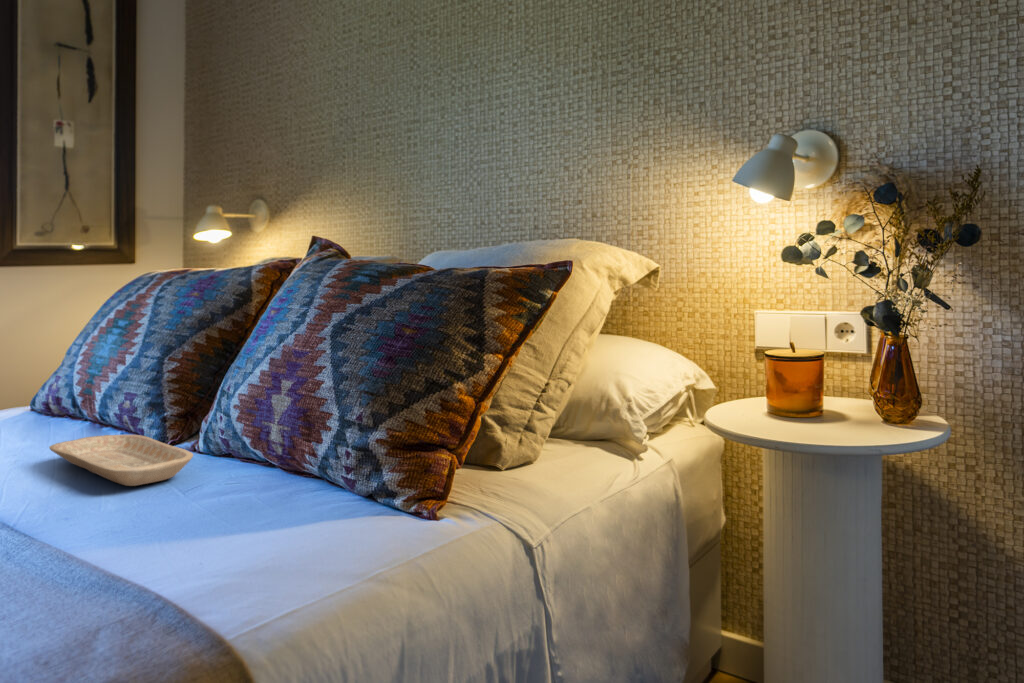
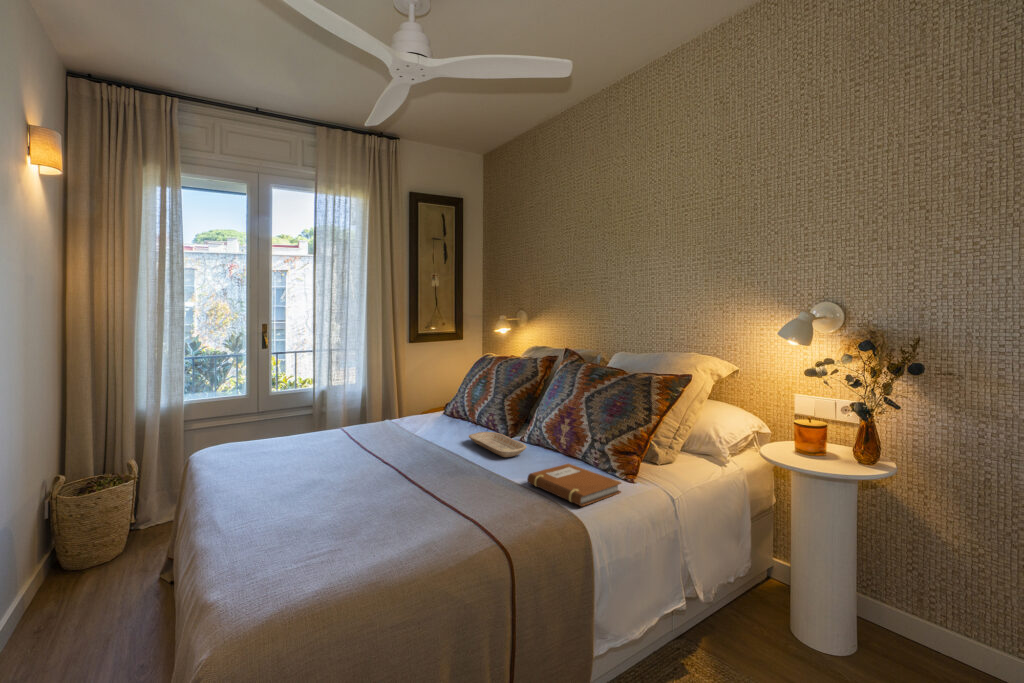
notebook: none [157,482,405,581] -> present [528,464,621,506]

